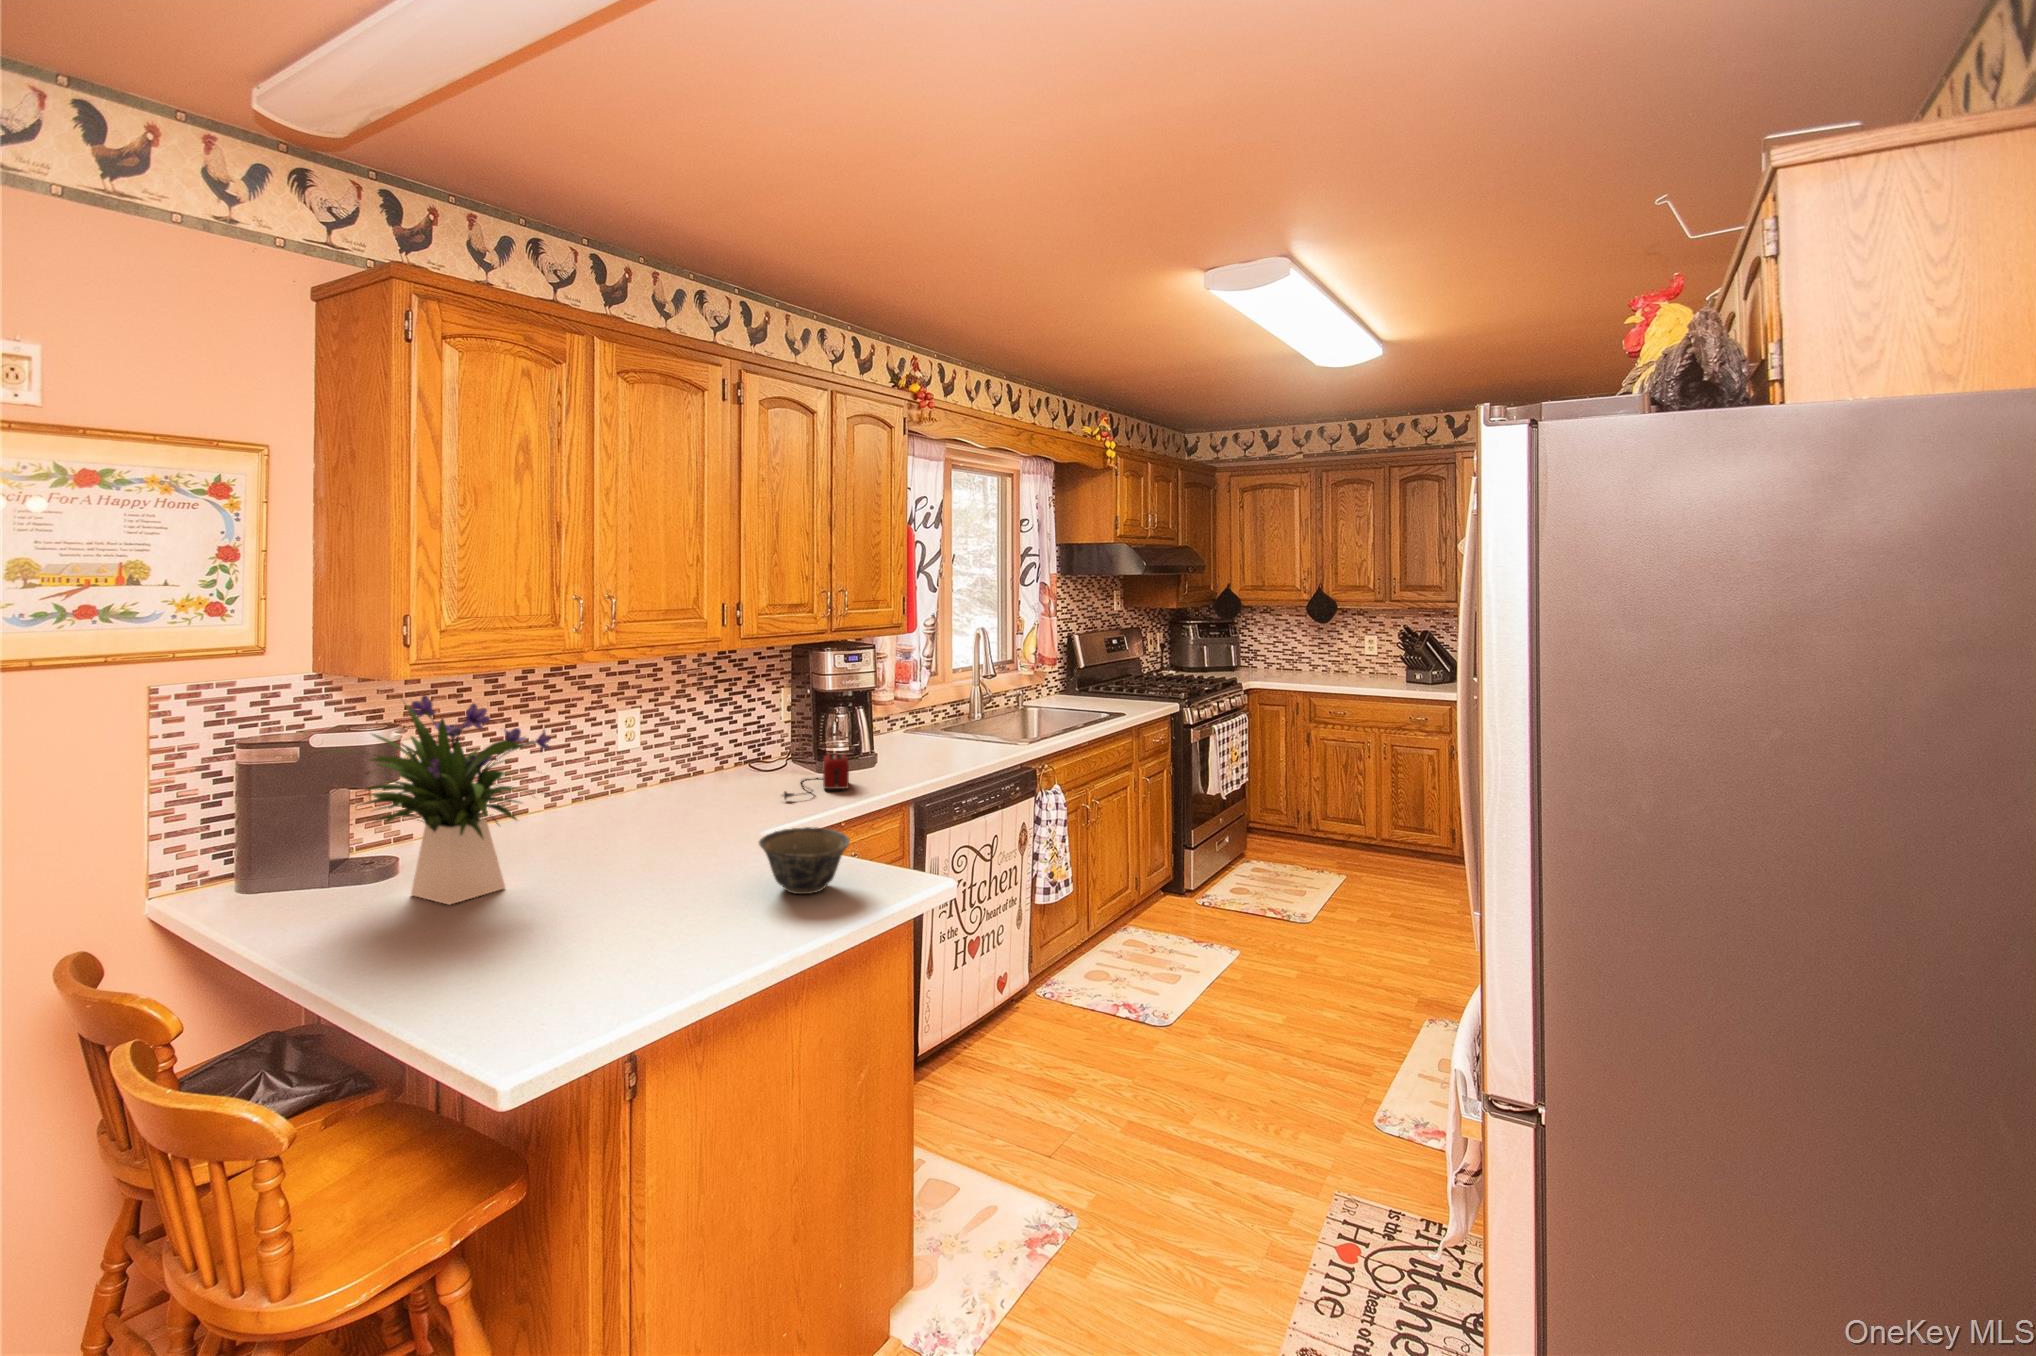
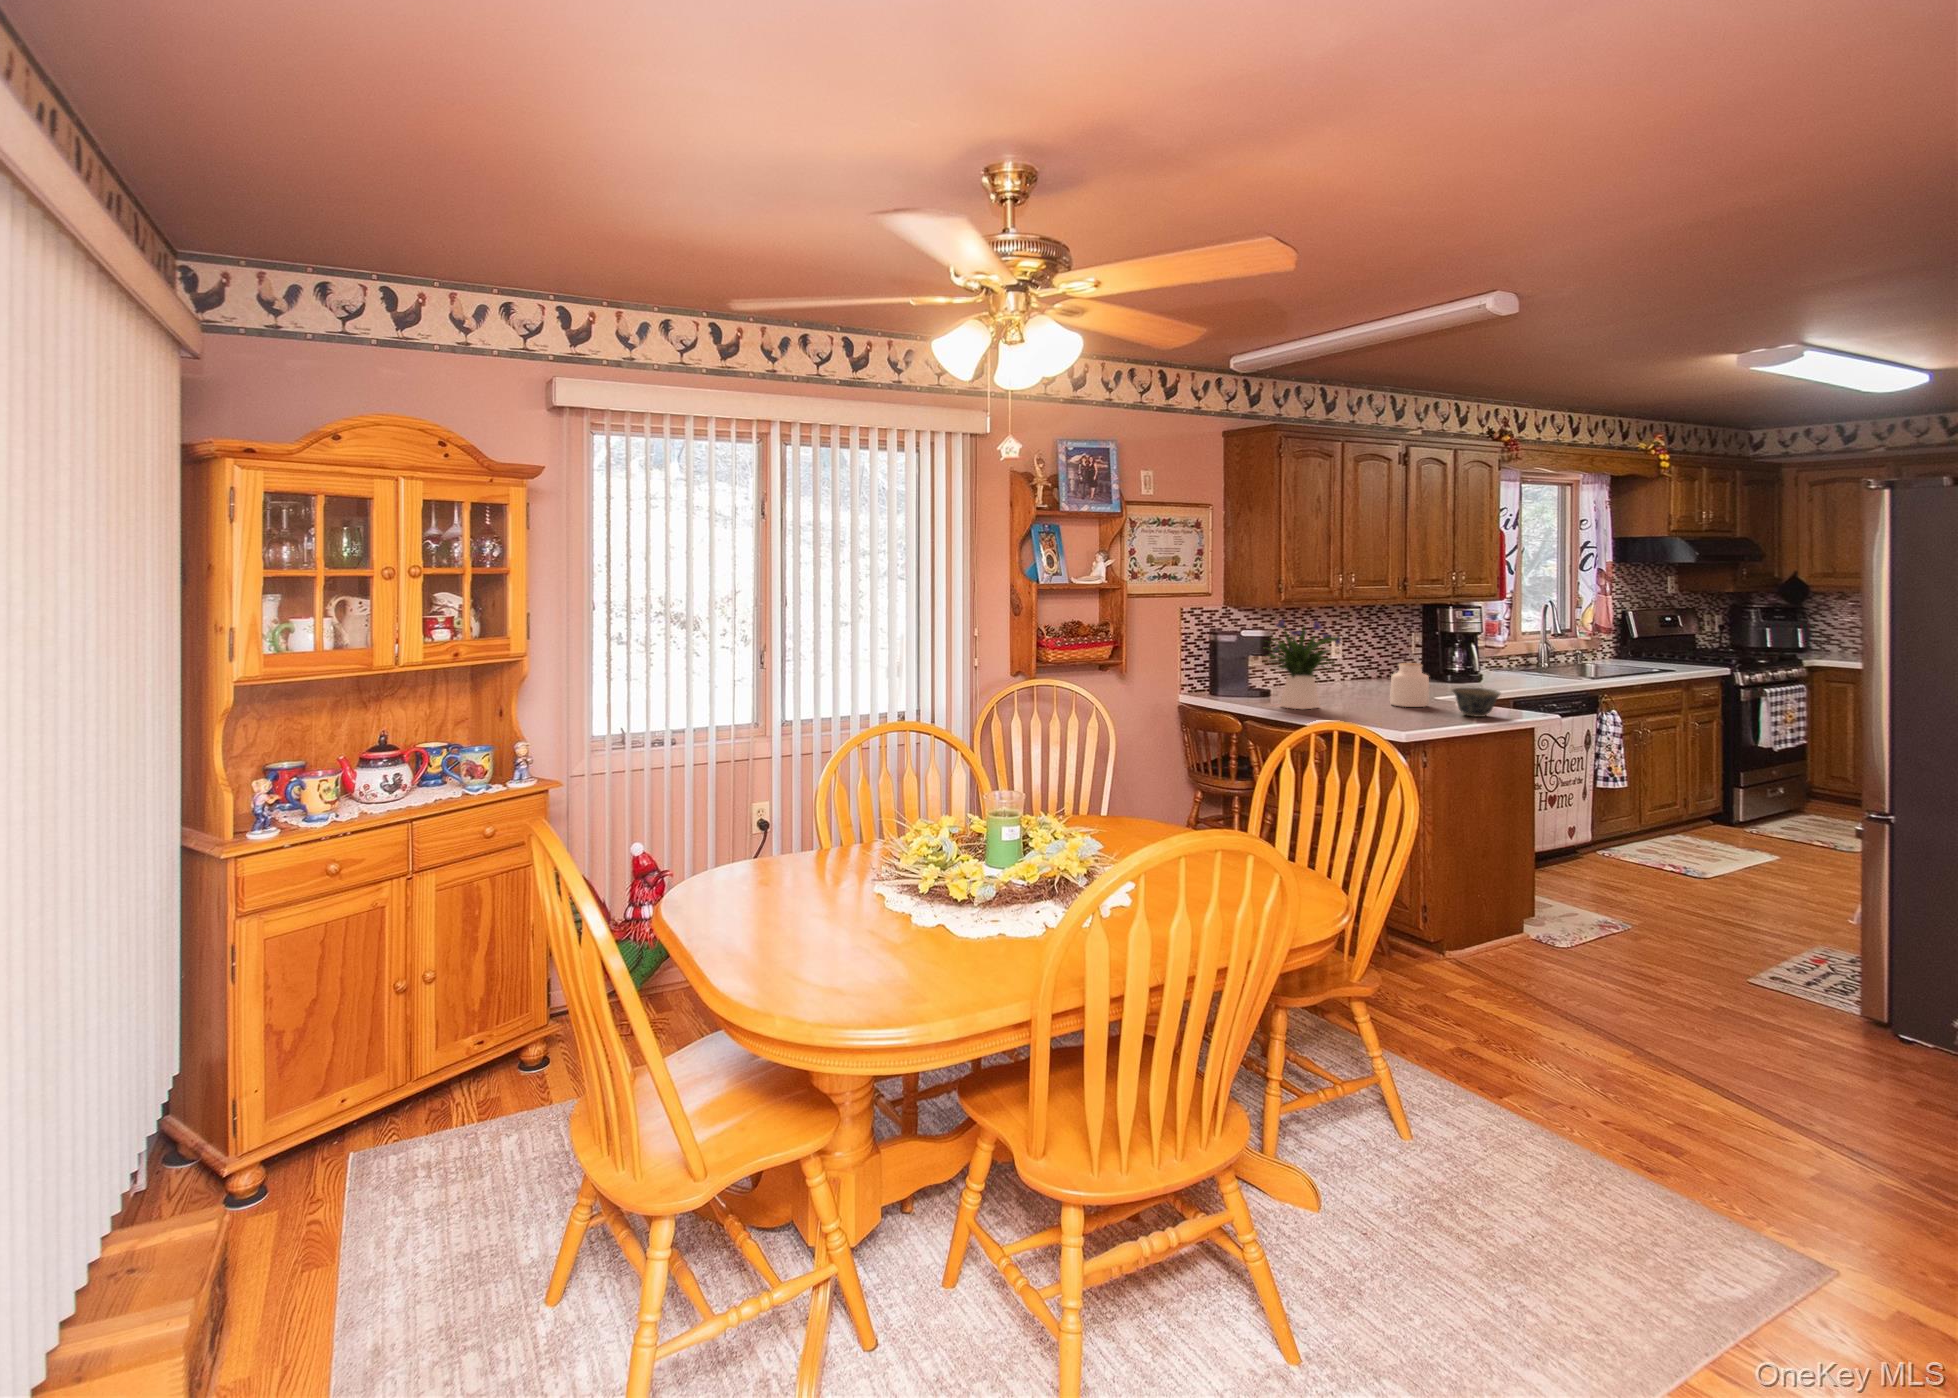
toaster: present [782,753,849,799] -> none [1429,670,1470,692]
jar: none [671,772,742,864] -> present [1390,663,1429,707]

